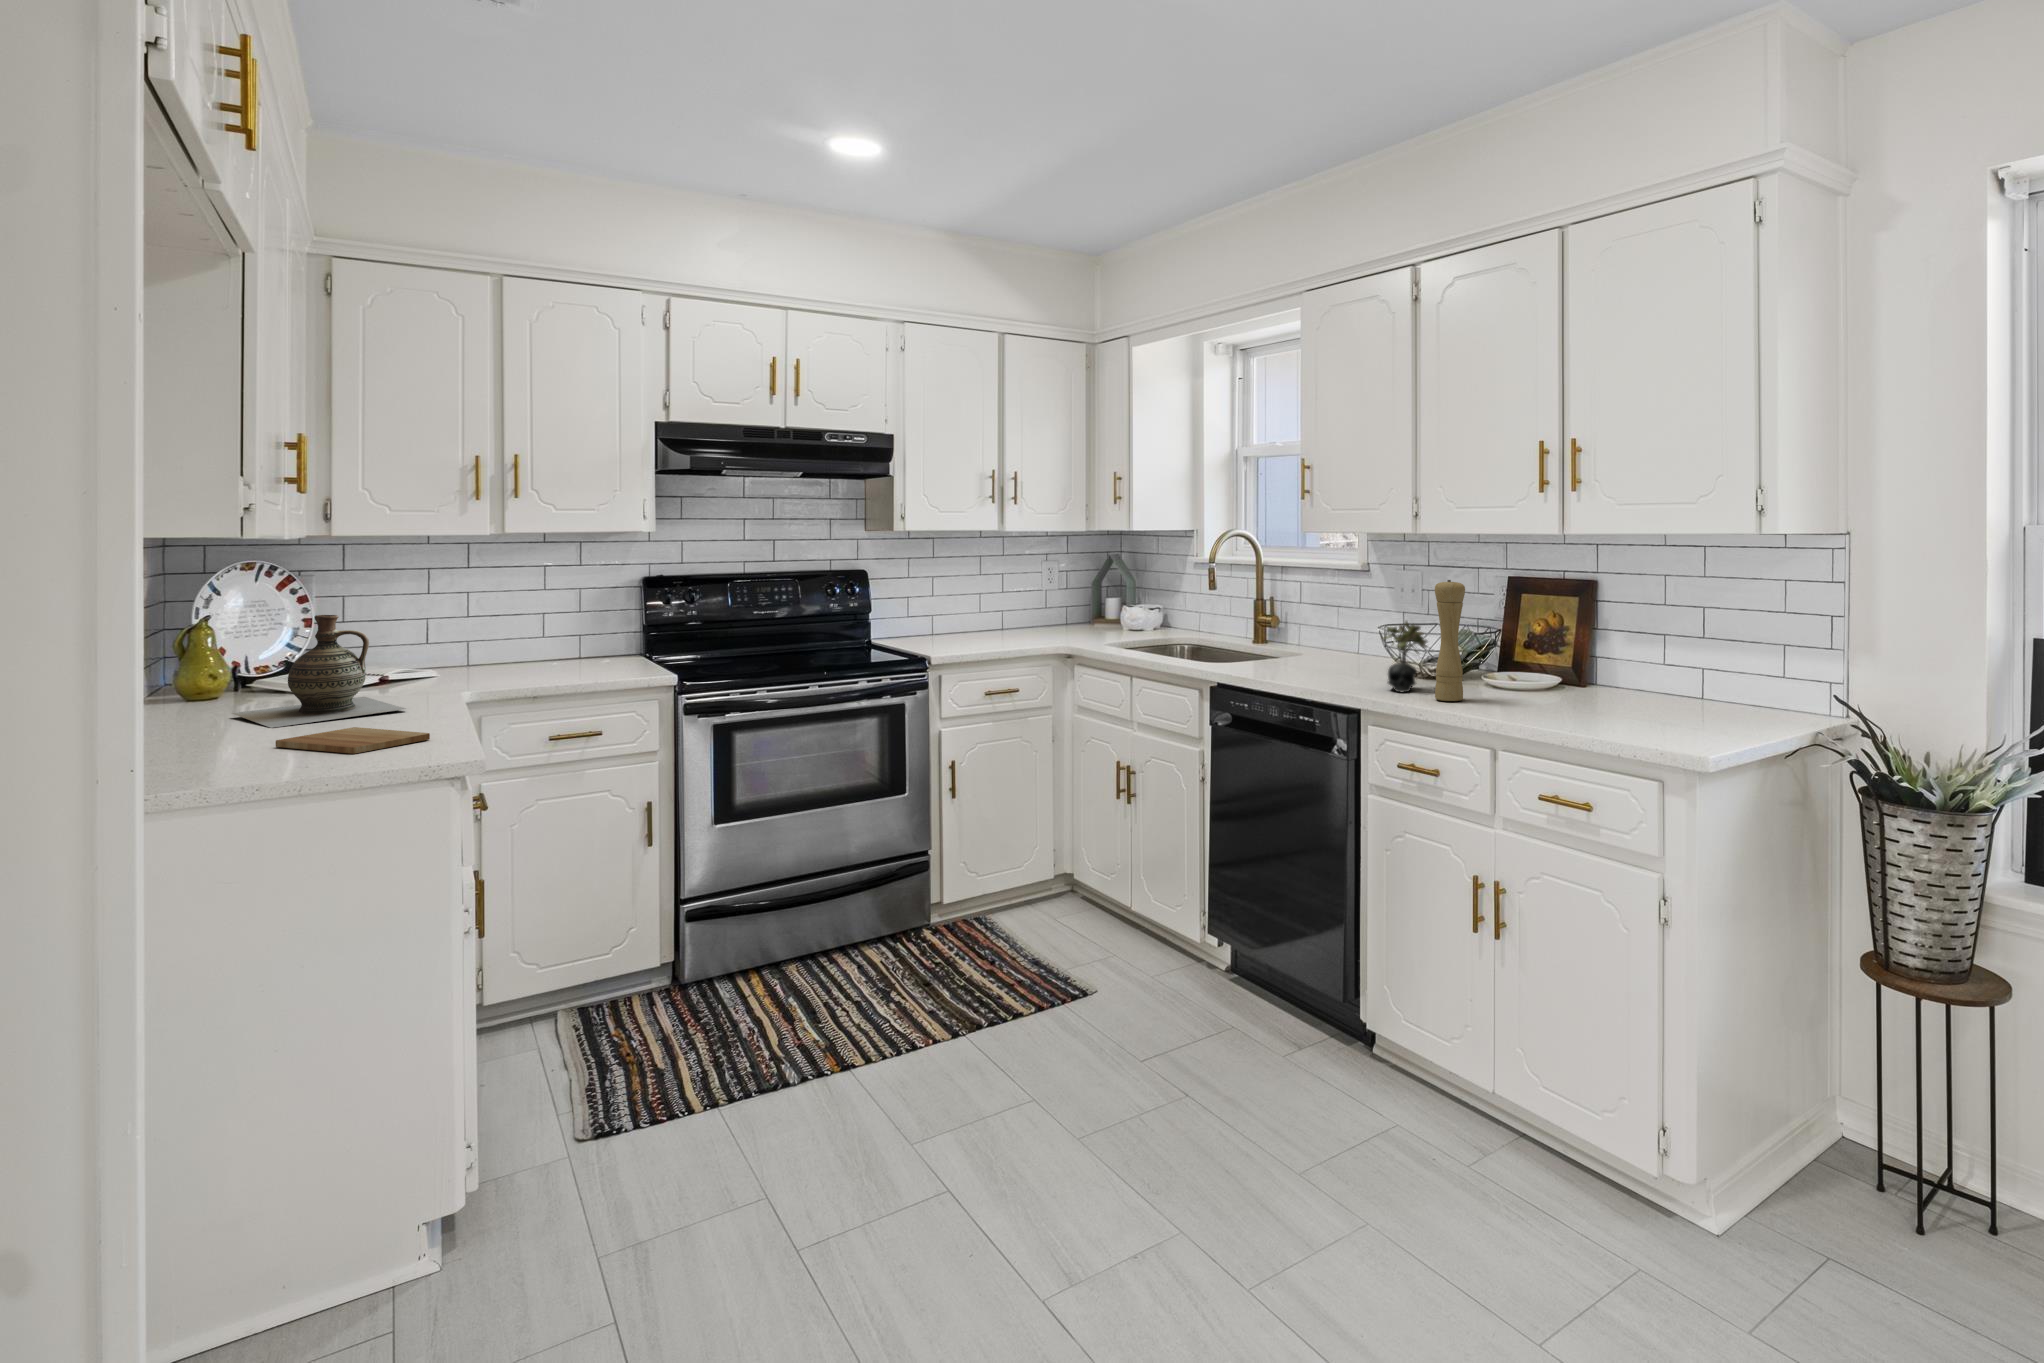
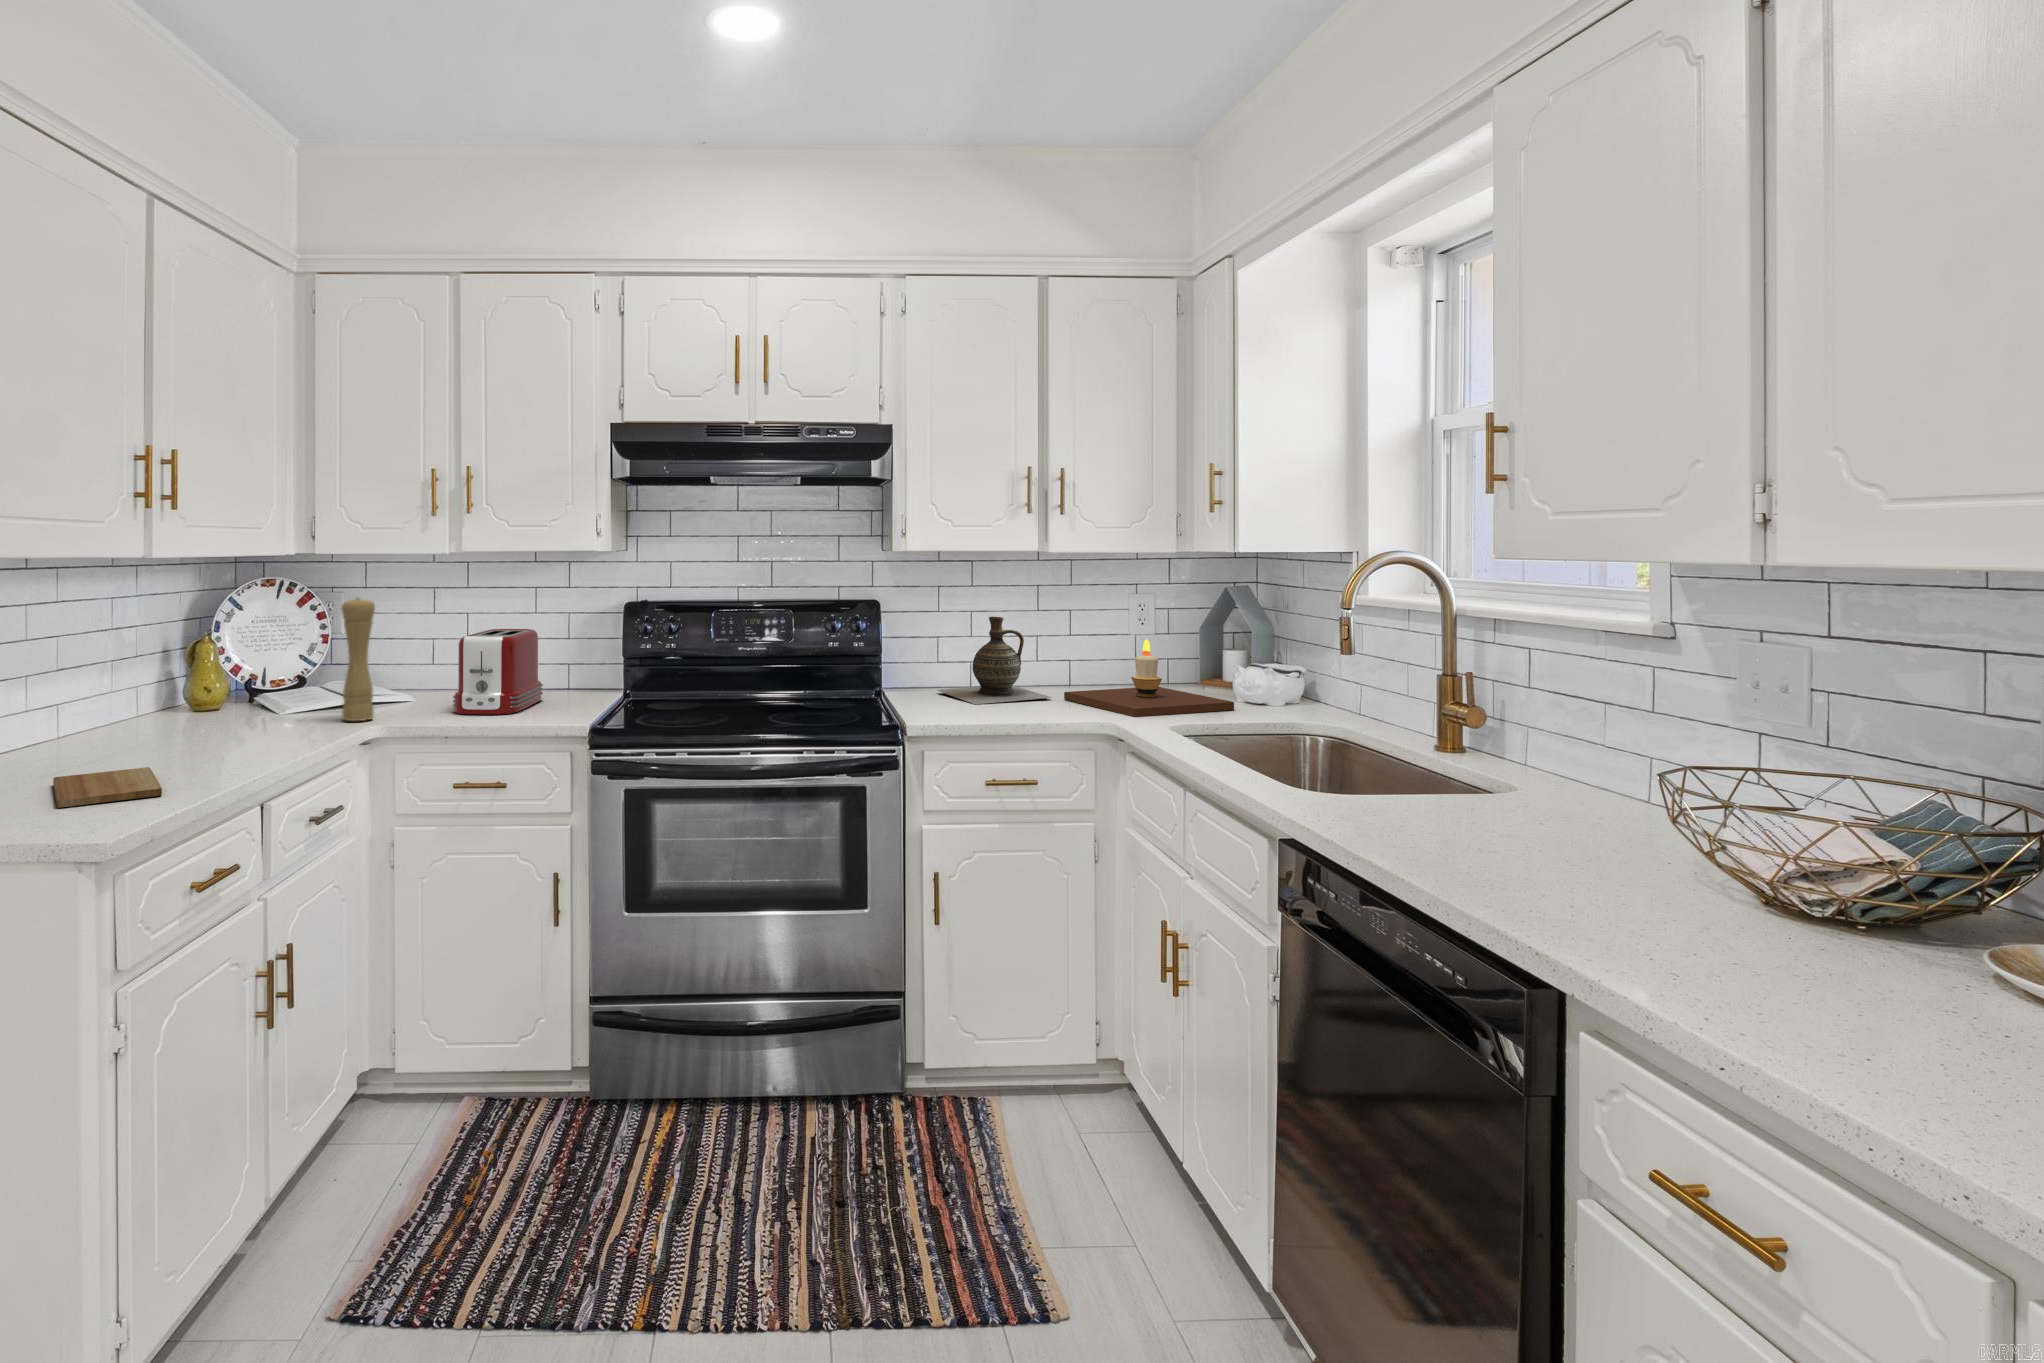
pepper mill: present [1435,580,1465,701] -> present [341,598,375,721]
candle: none [1008,594,1122,645] -> present [1064,639,1234,717]
toaster: none [508,605,580,681] -> present [453,629,543,715]
ceramic jug: present [232,615,406,728] -> present [937,617,1051,704]
succulent plant: present [1384,621,1427,692] -> none [1618,773,1763,961]

